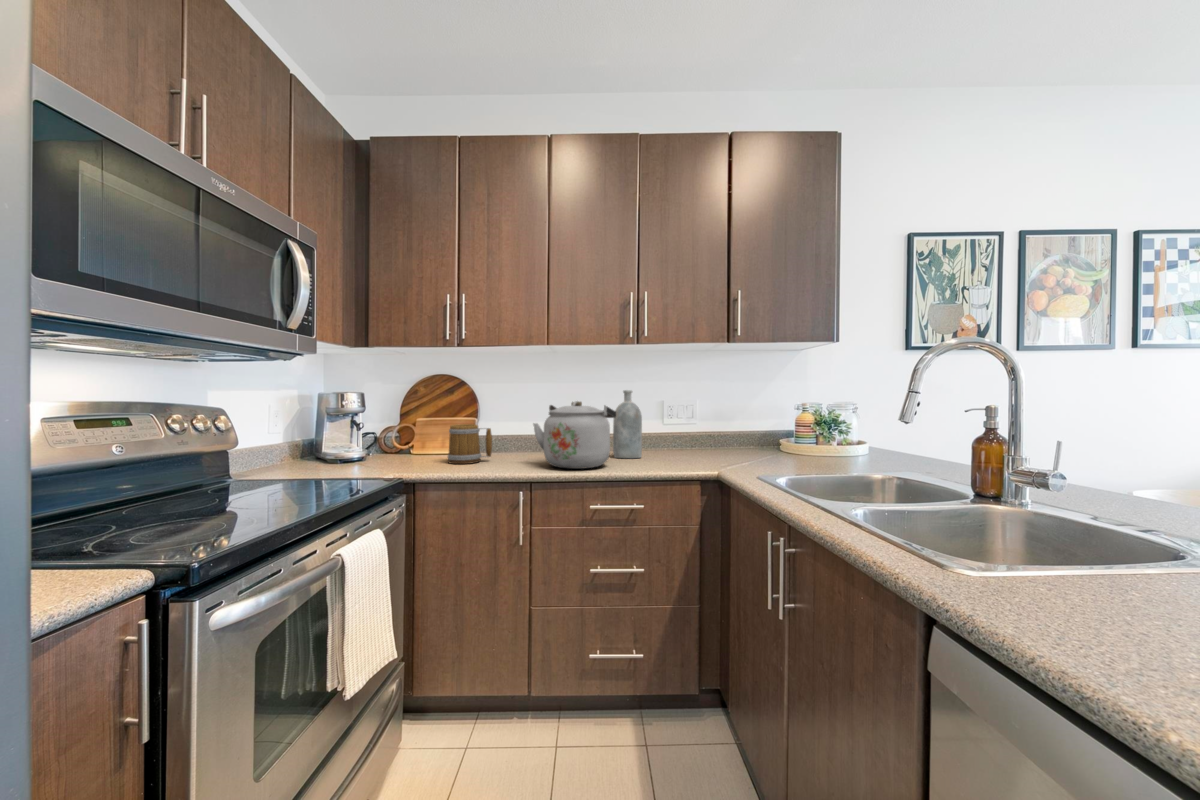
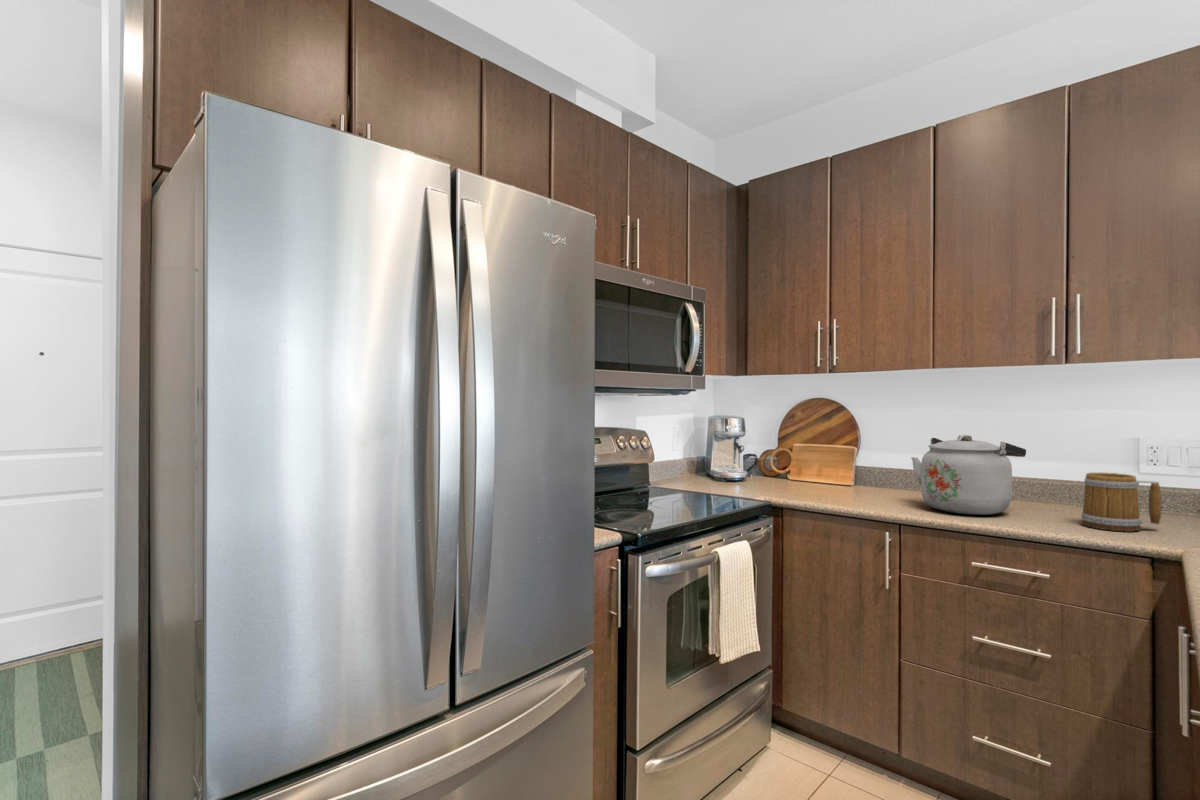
bottle: present [613,390,642,458] -> none [1031,421,1078,512]
mug: present [448,424,492,464] -> present [1081,473,1162,532]

